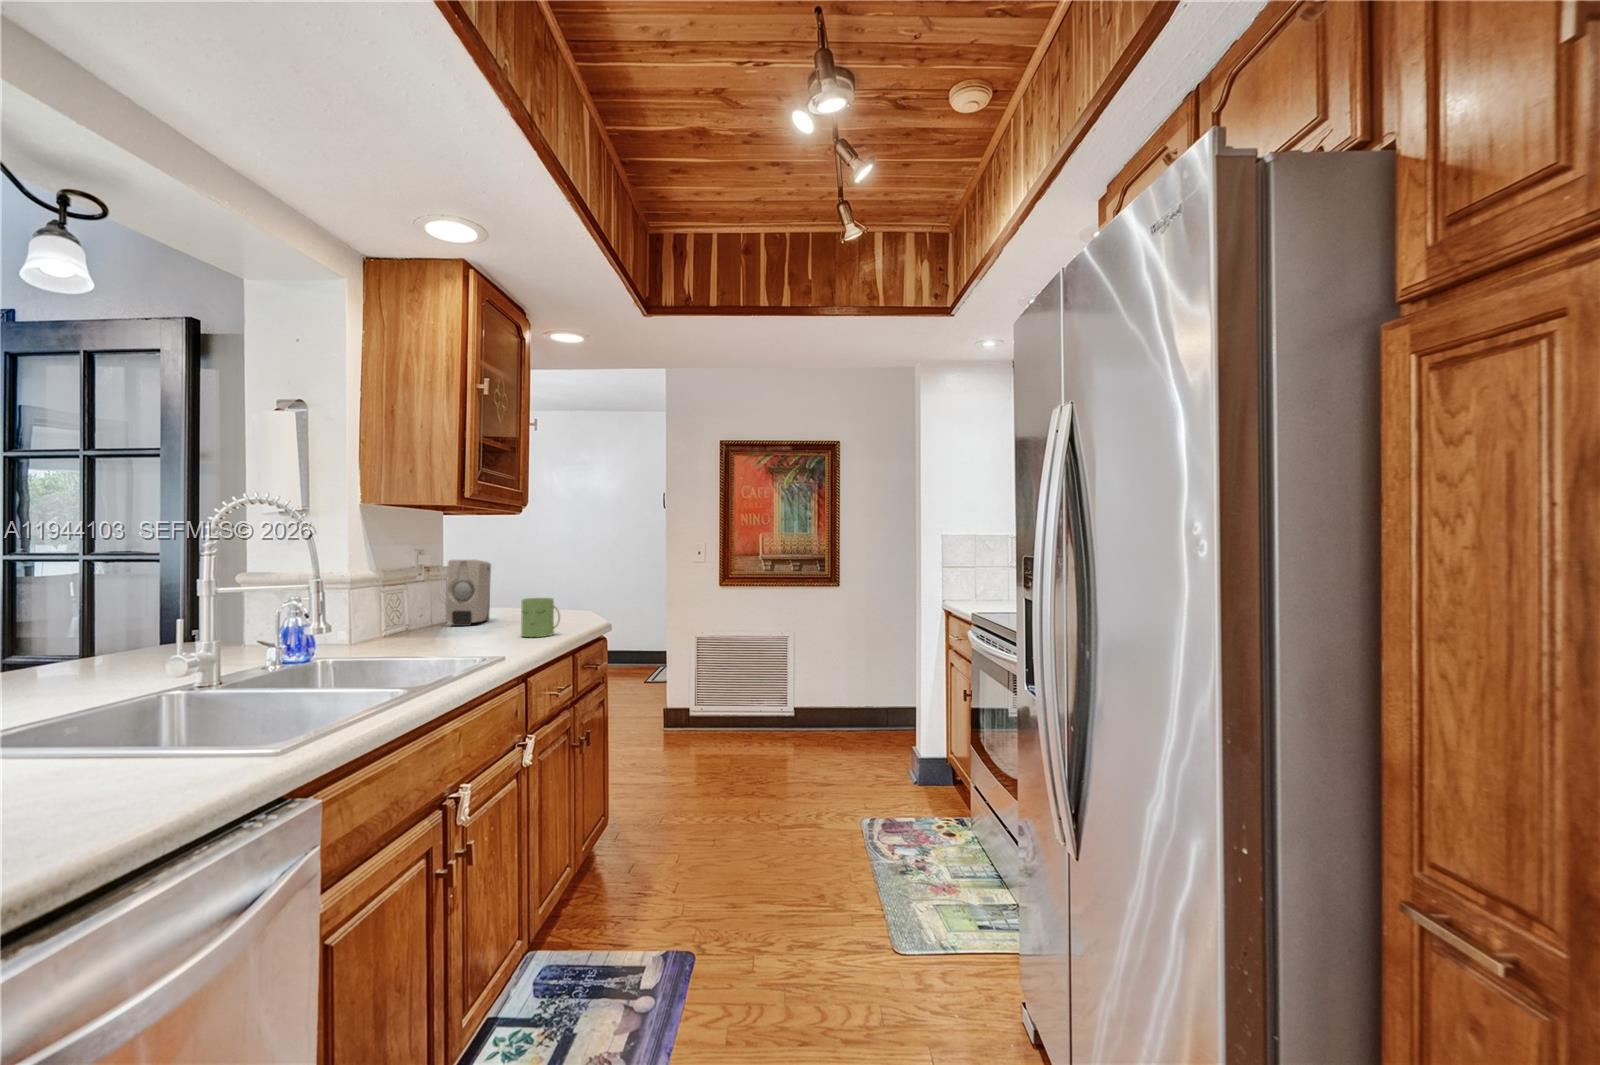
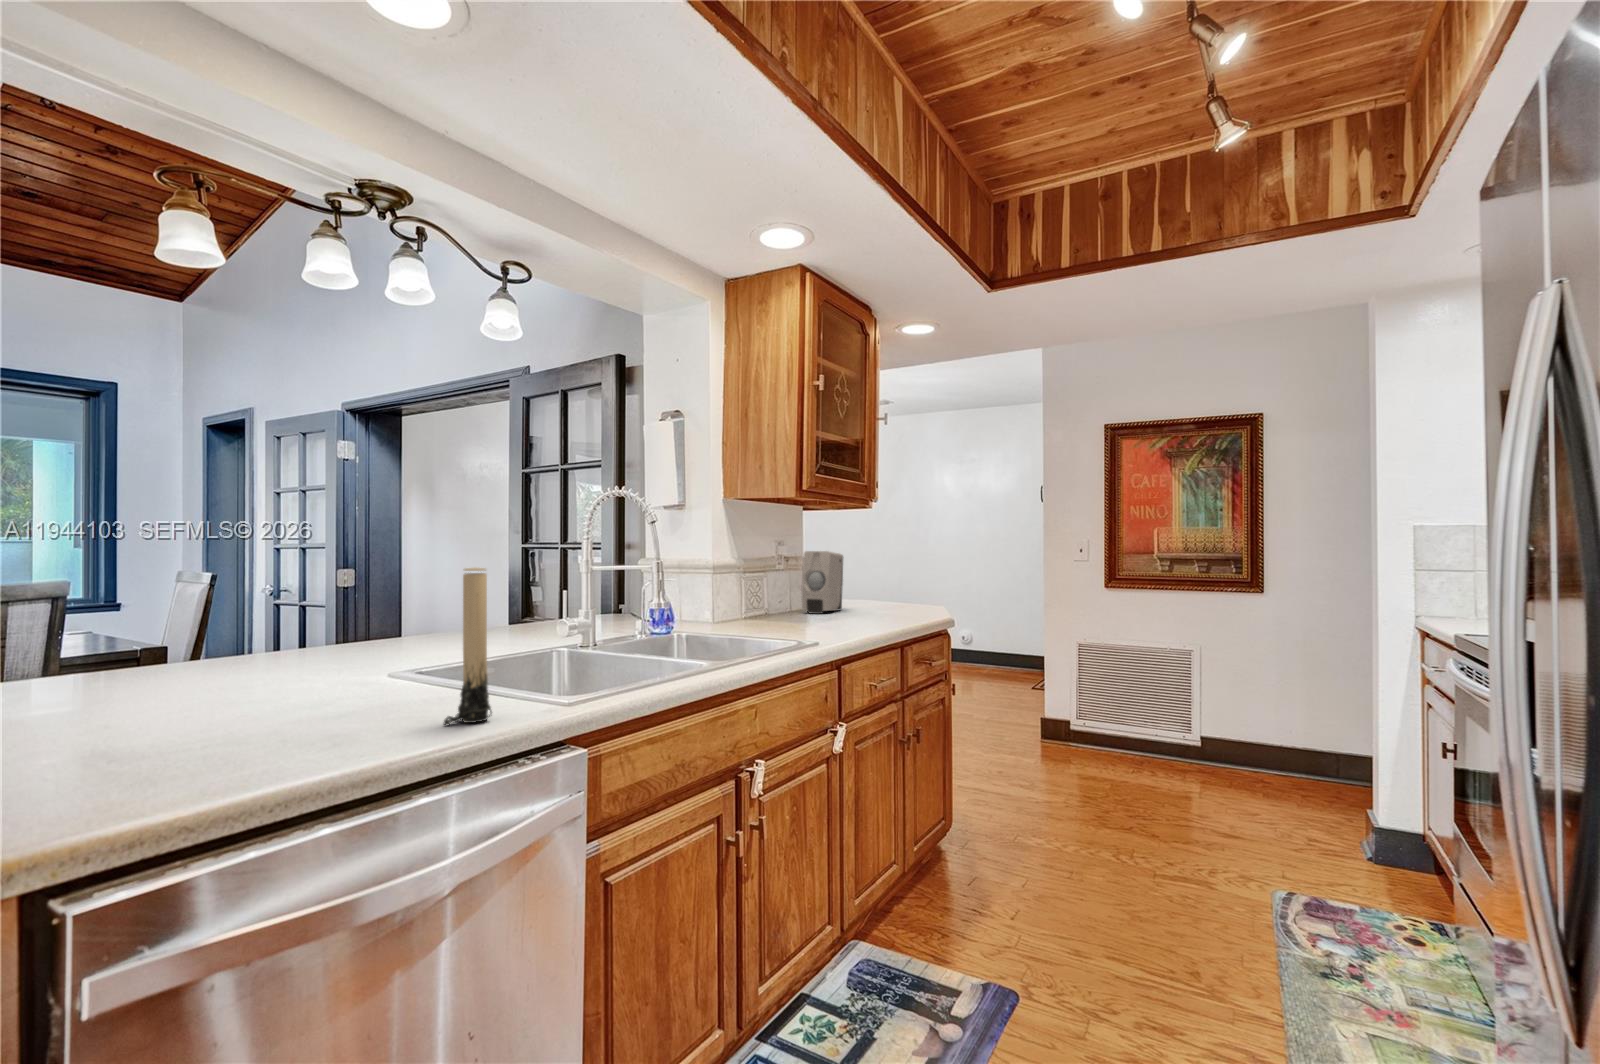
mug: present [521,598,560,637] -> none [854,589,890,627]
candle: none [104,601,174,803] -> present [444,568,492,725]

